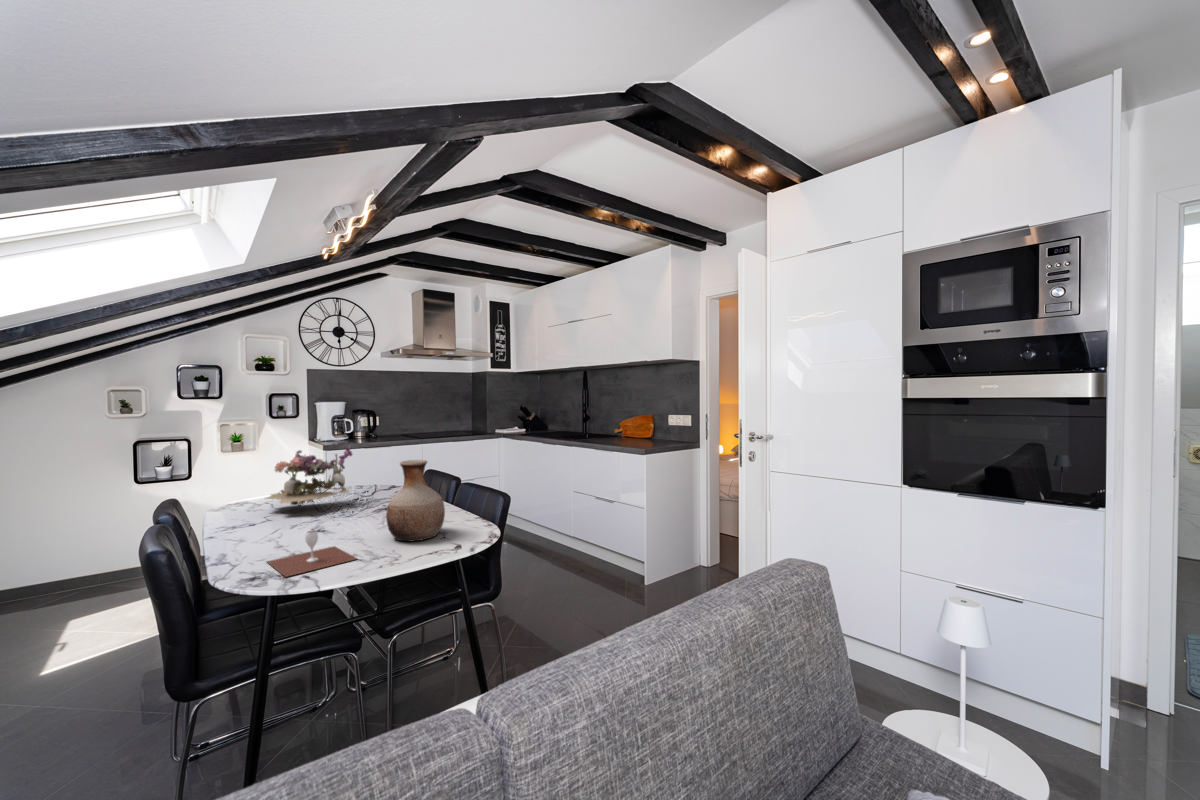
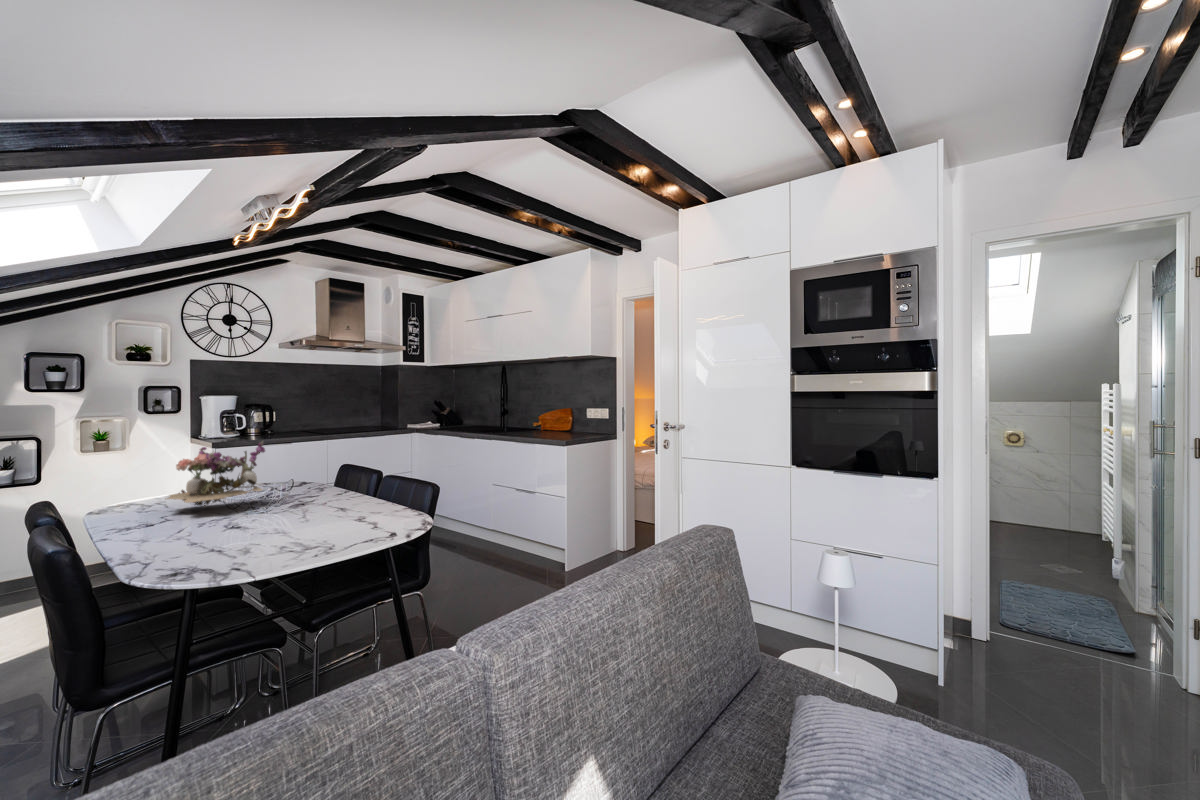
vase: present [386,460,445,542] -> none [317,453,377,534]
wine glass: present [267,531,357,577] -> none [190,525,293,571]

